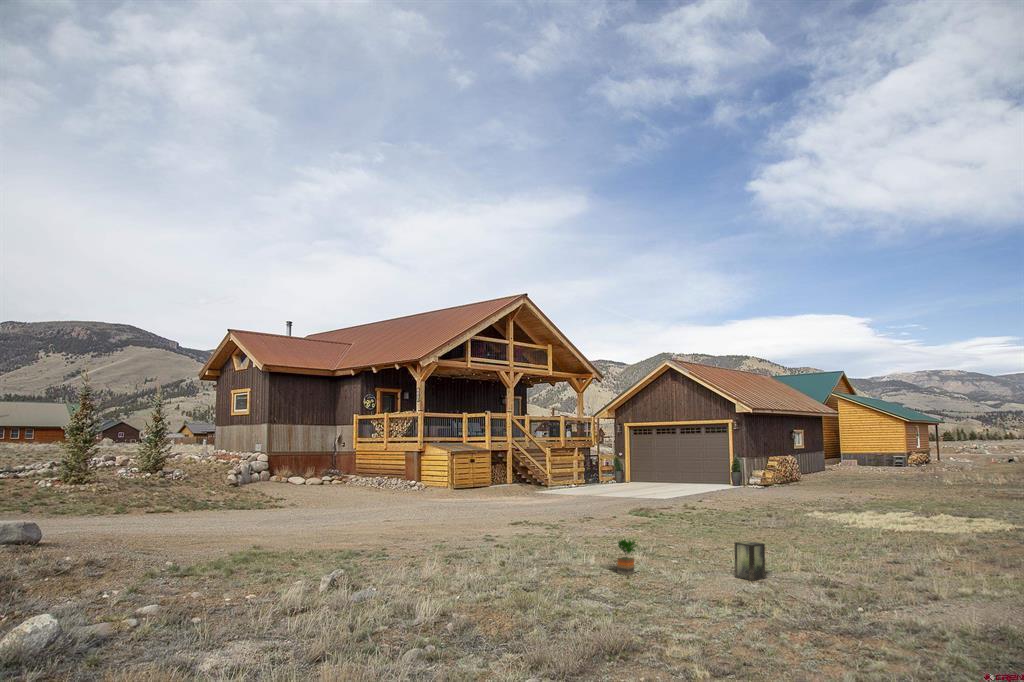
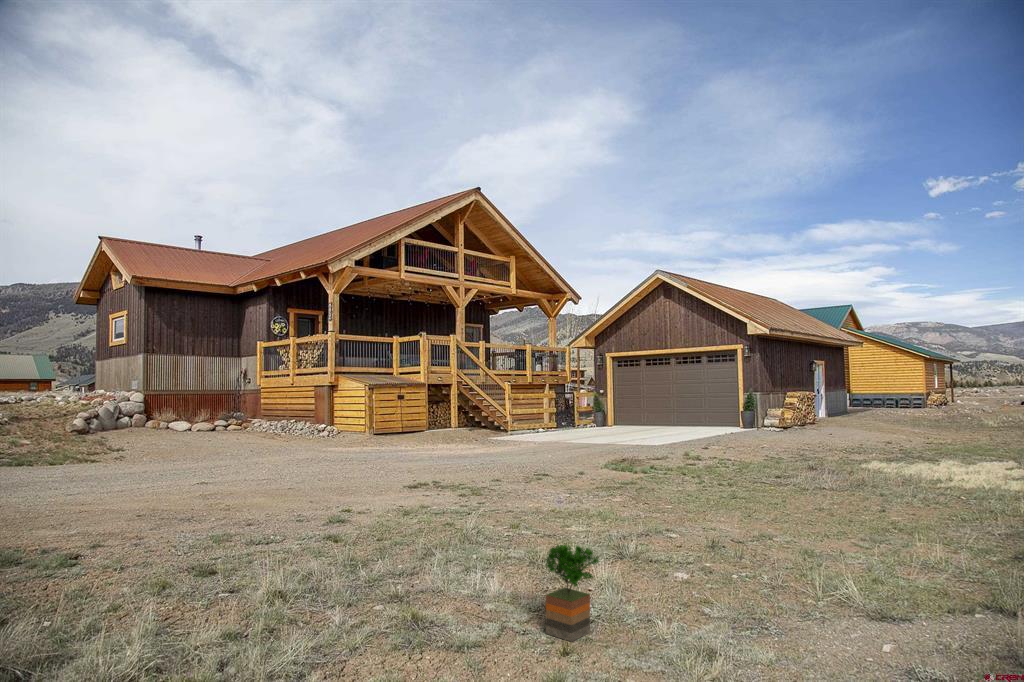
storage box: present [734,541,765,581] -> none [857,545,943,664]

